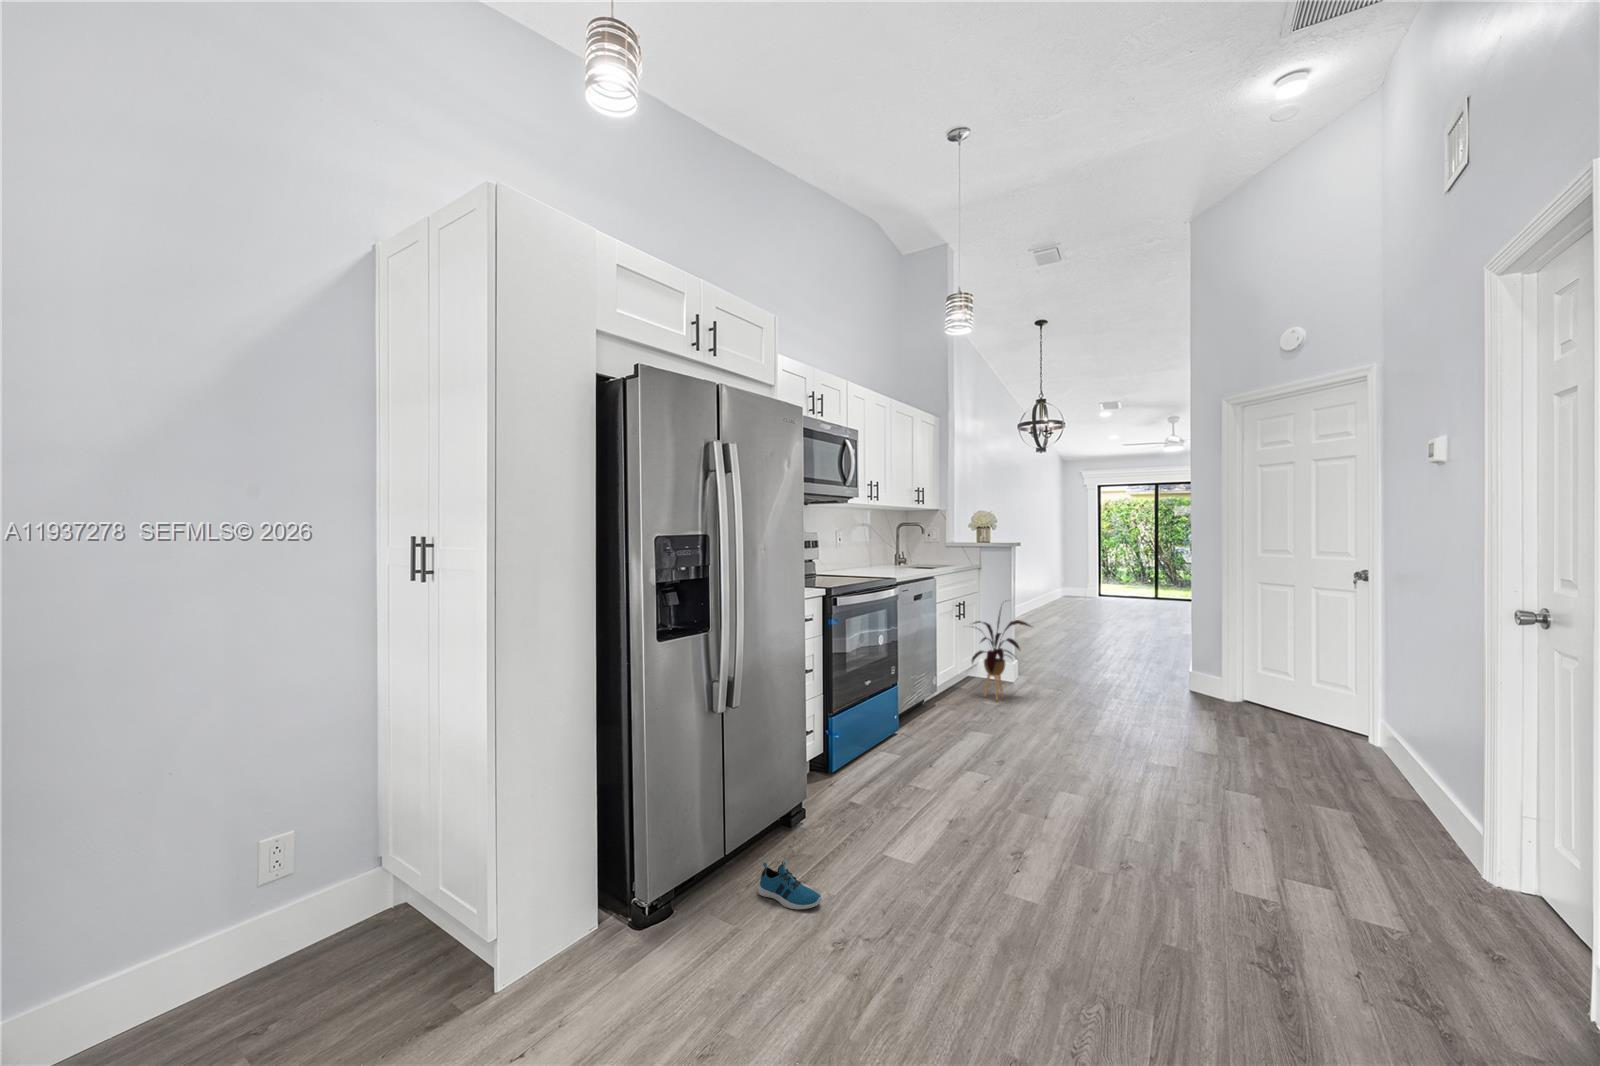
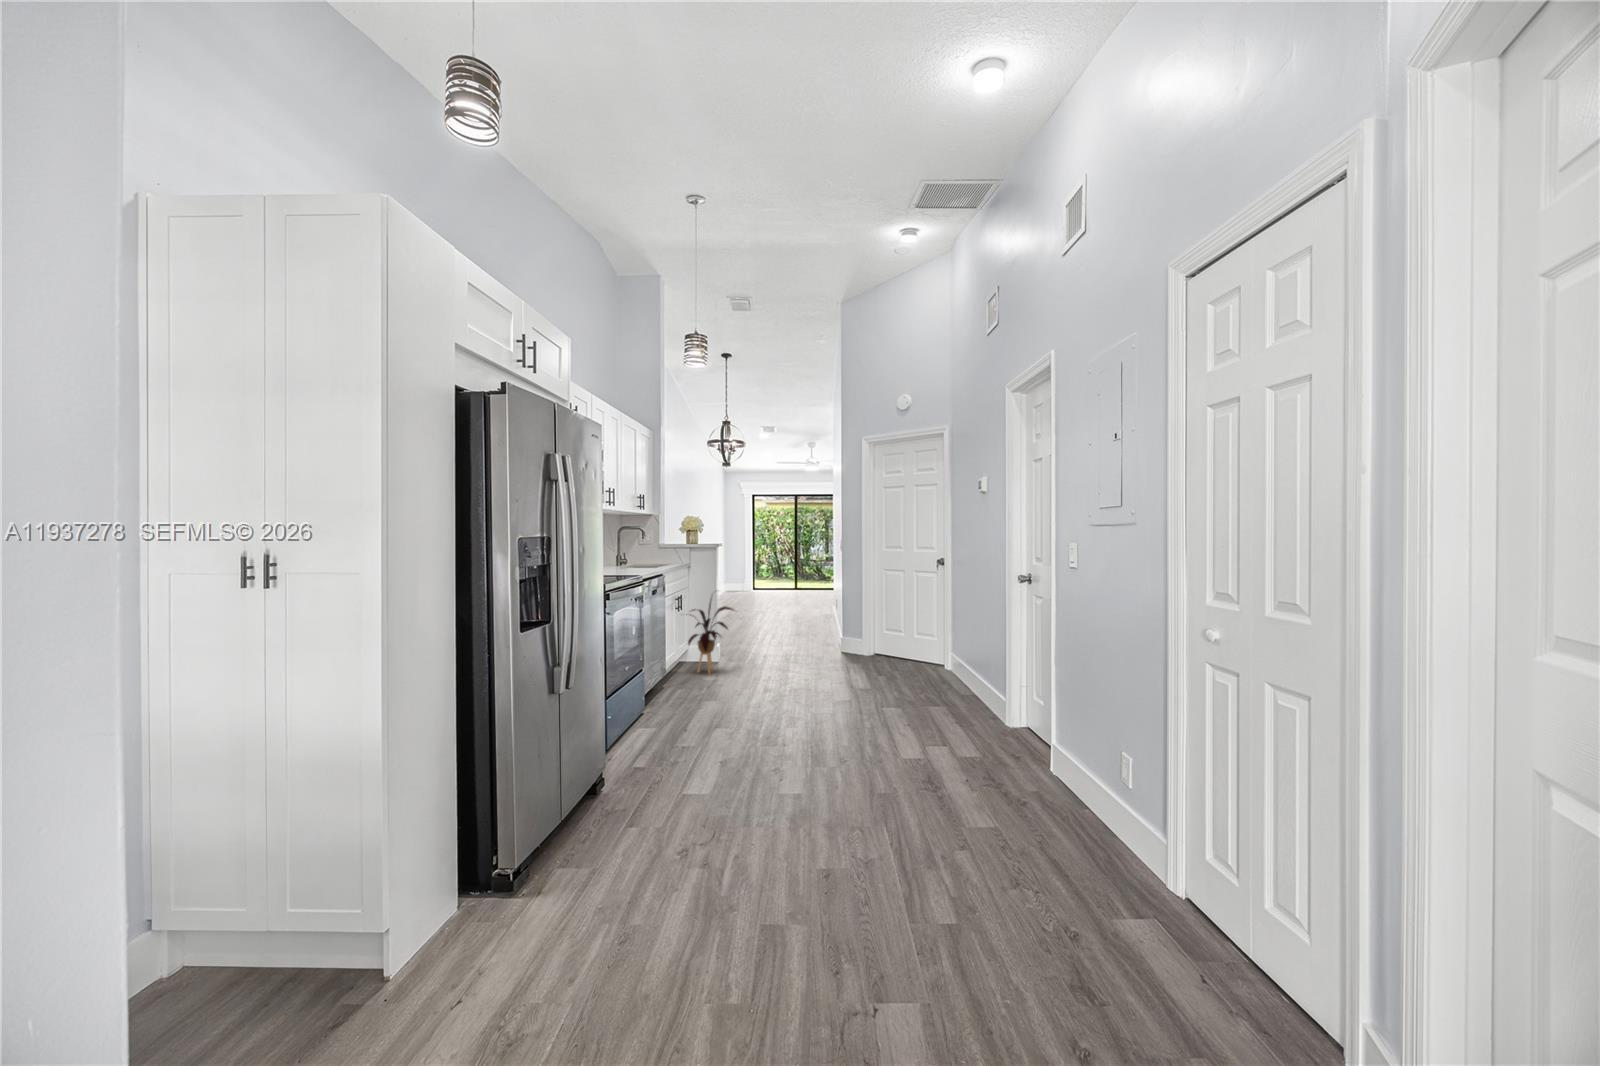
shoe: present [758,861,822,909] -> none [603,783,657,815]

